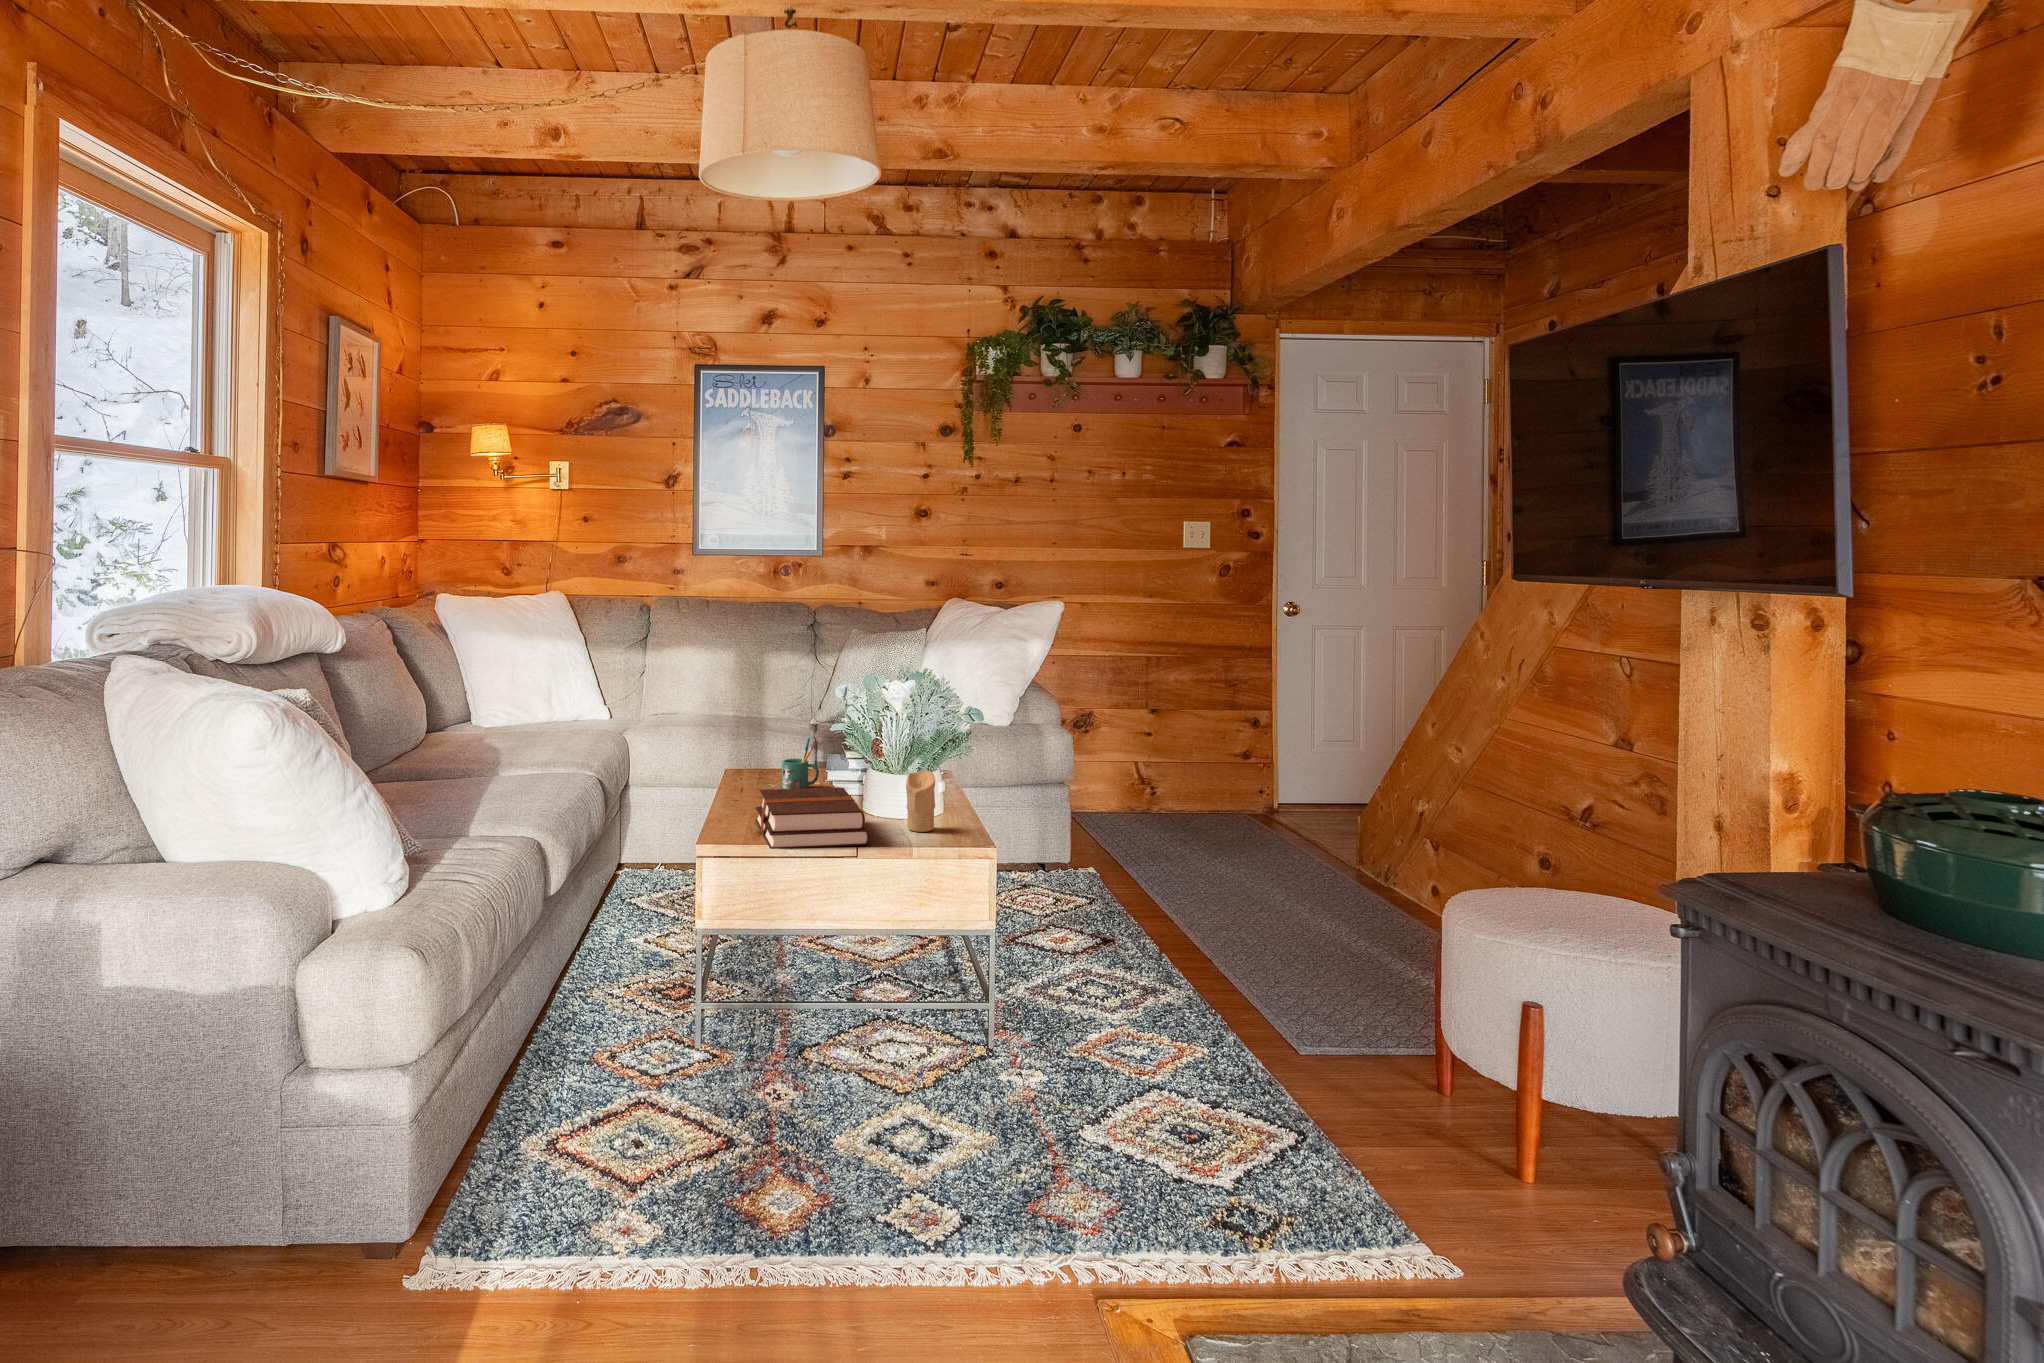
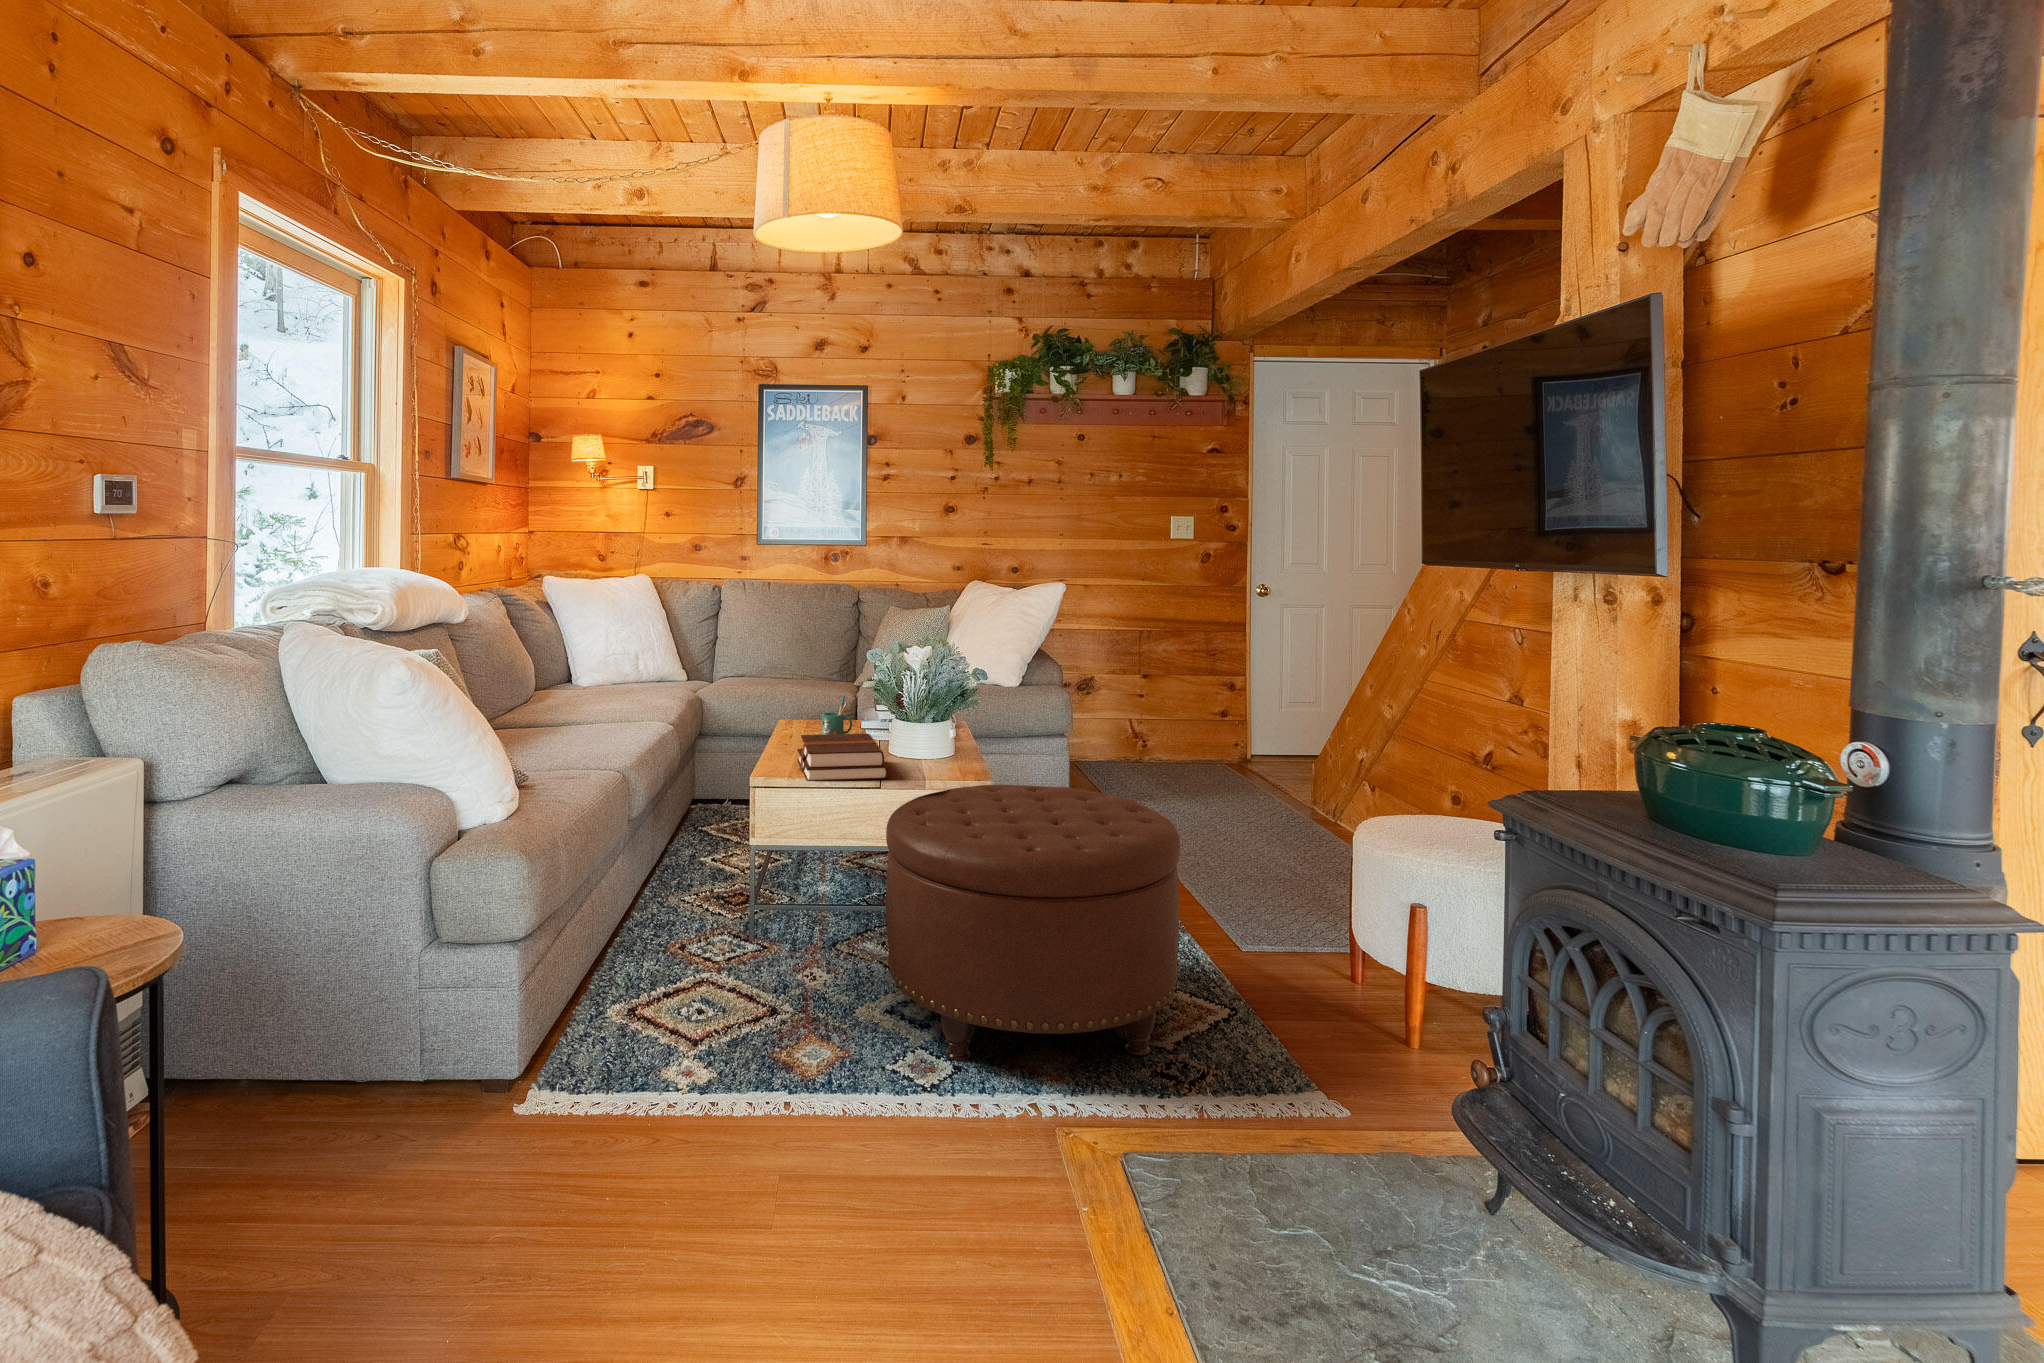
candle: present [906,771,935,832] -> none [920,720,944,770]
ottoman: none [873,851,1239,1206] -> present [886,785,1180,1061]

